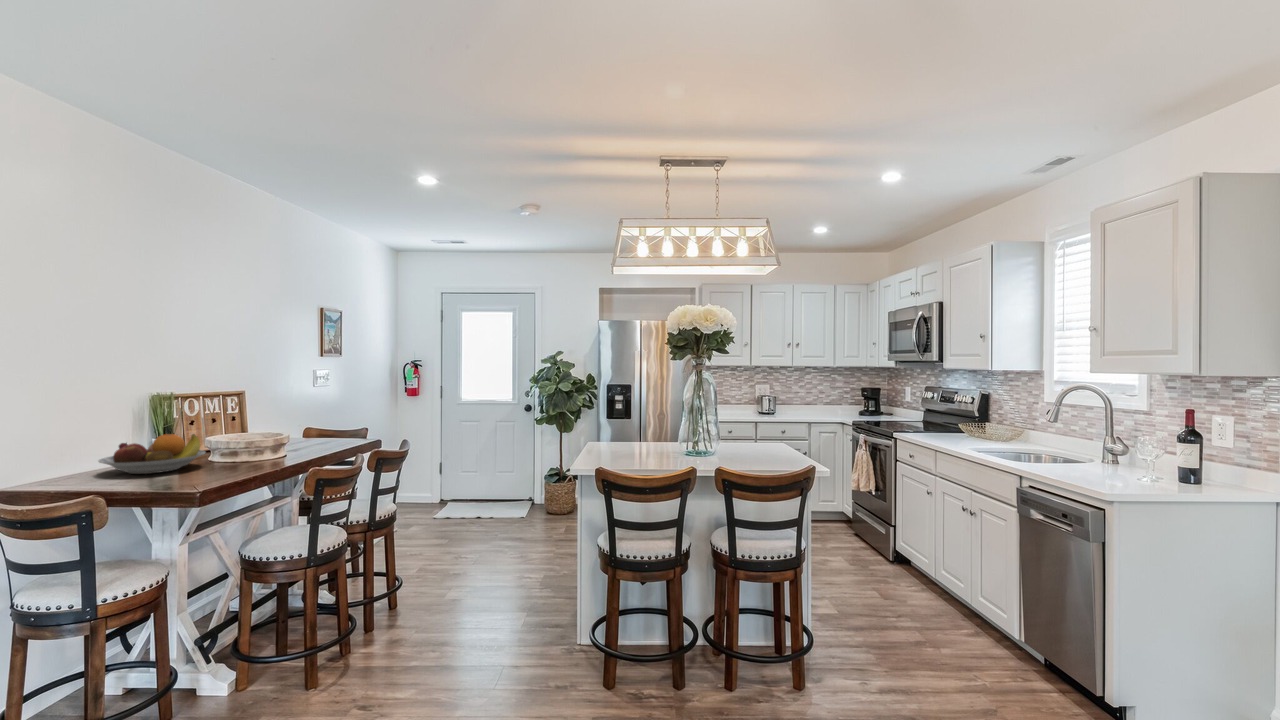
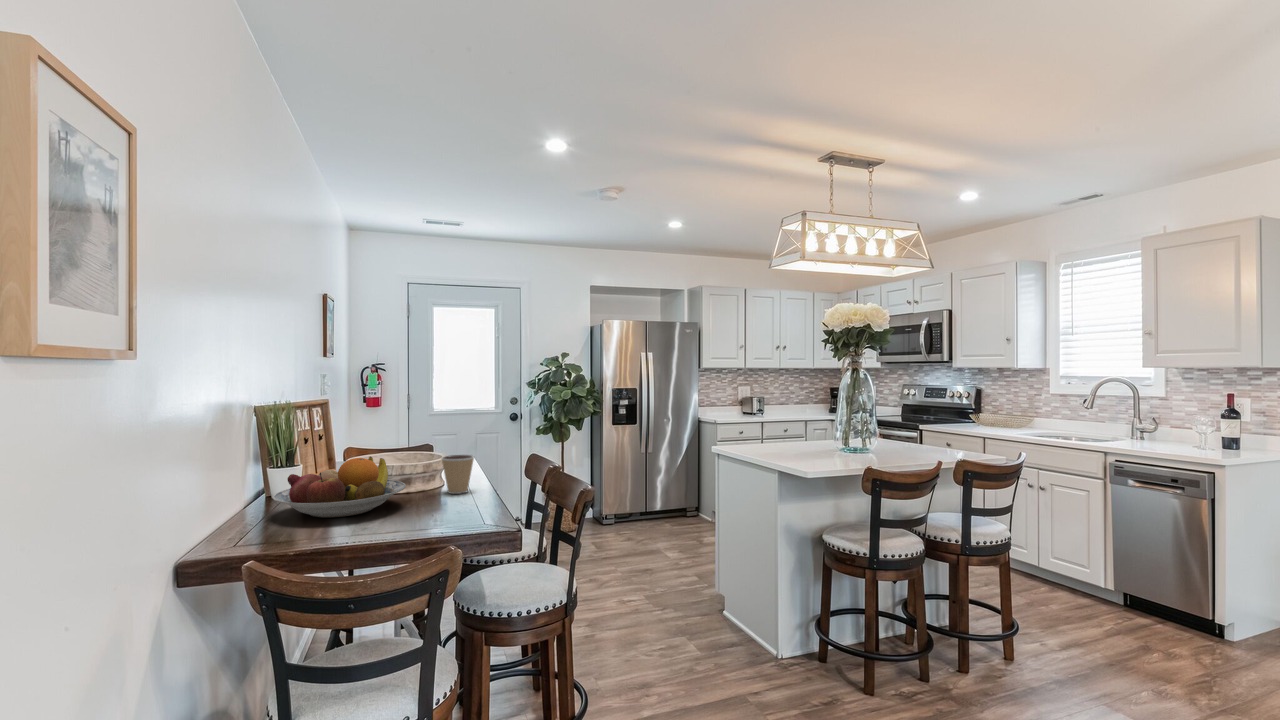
coffee cup: none [245,436,274,466] -> present [442,455,474,494]

